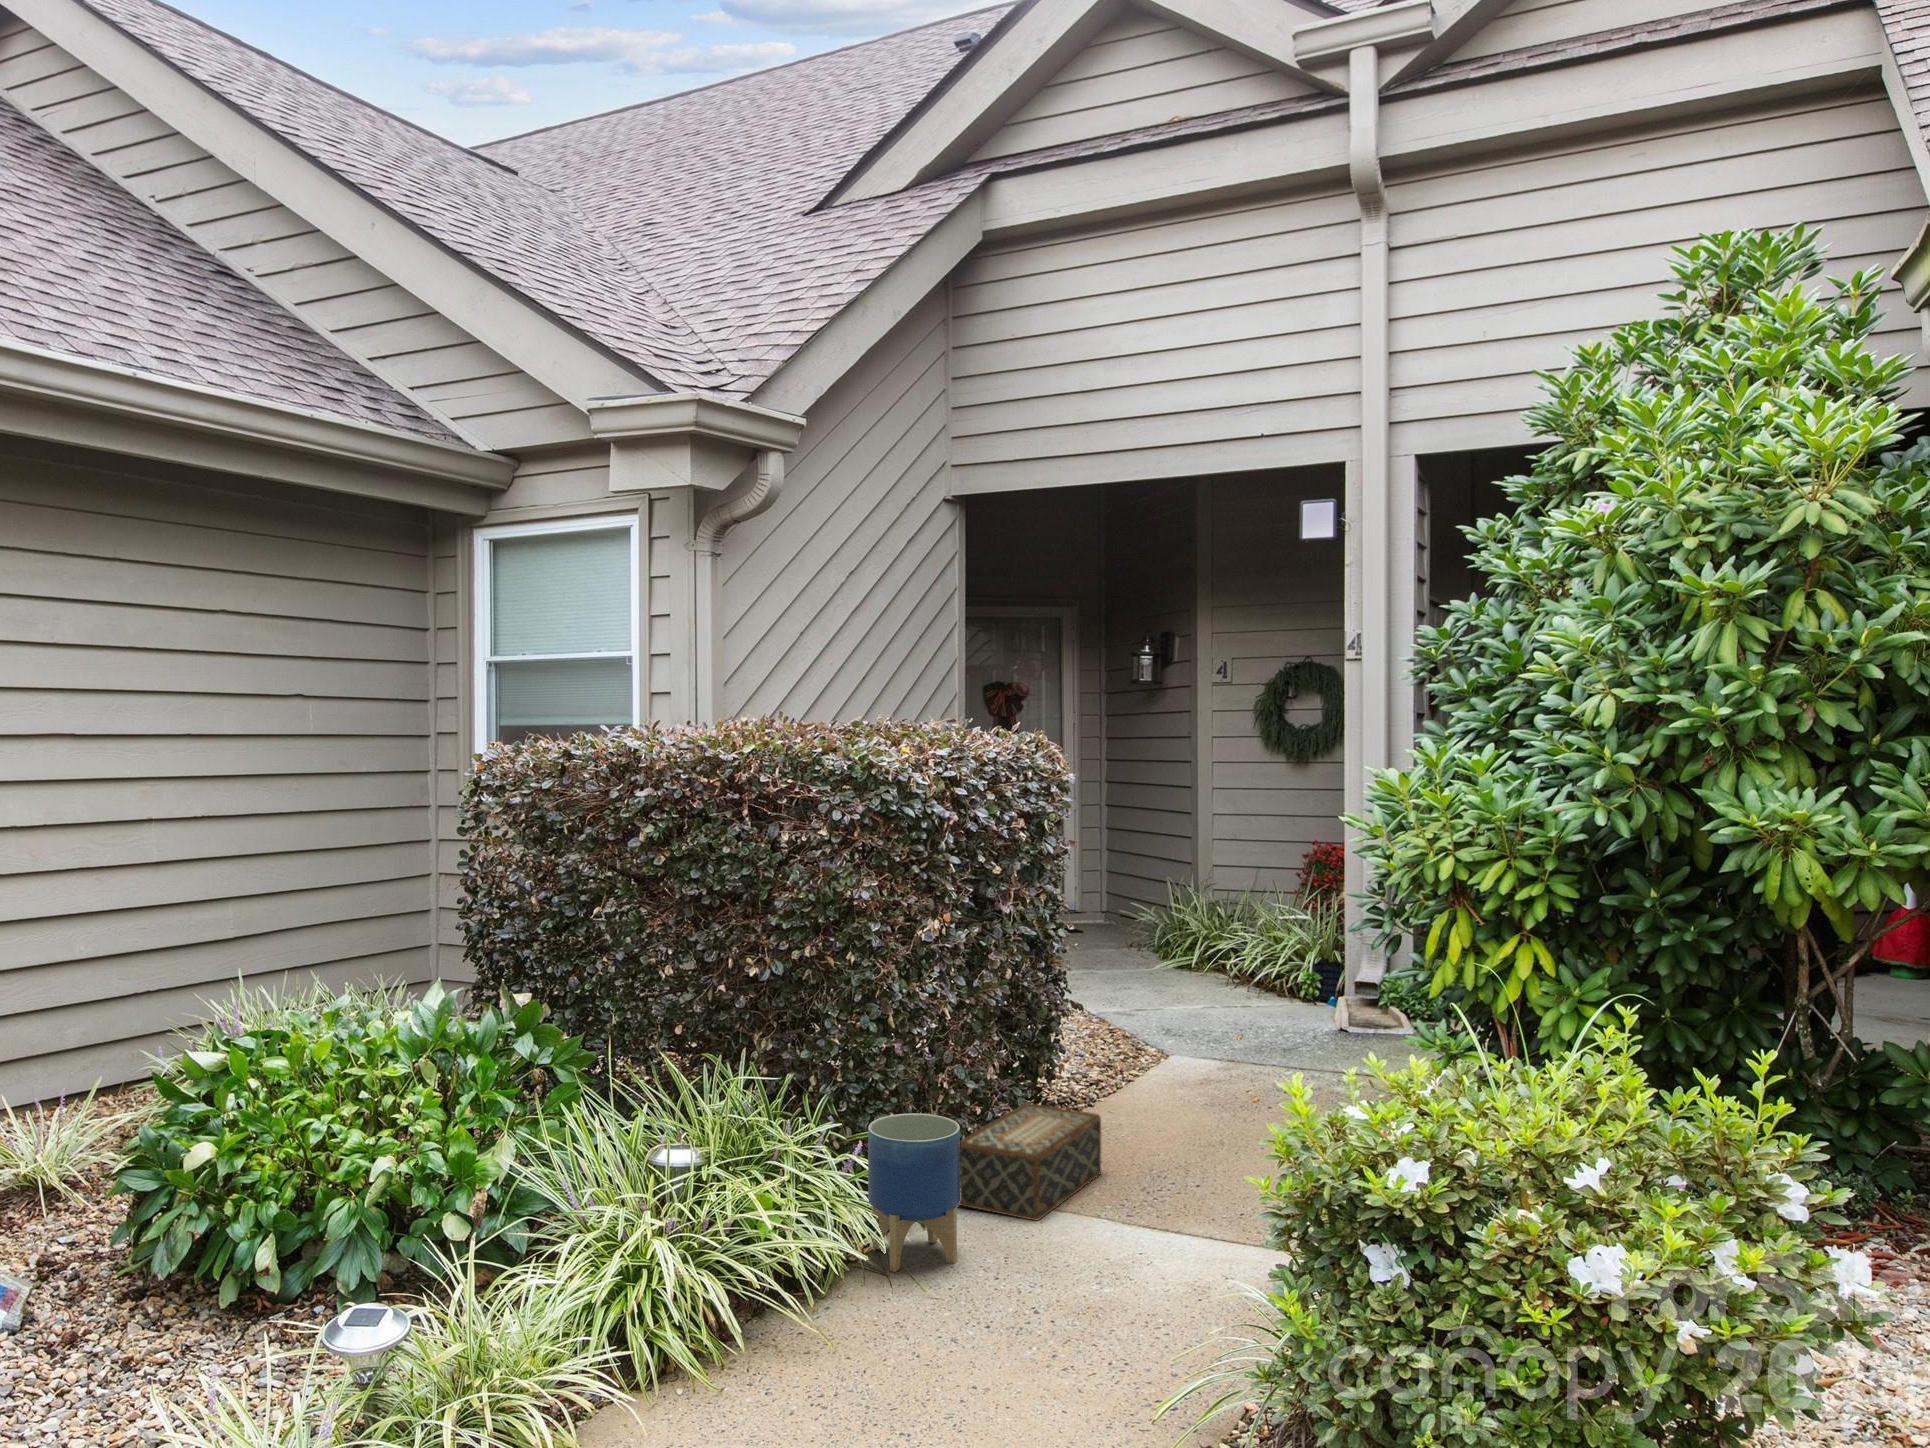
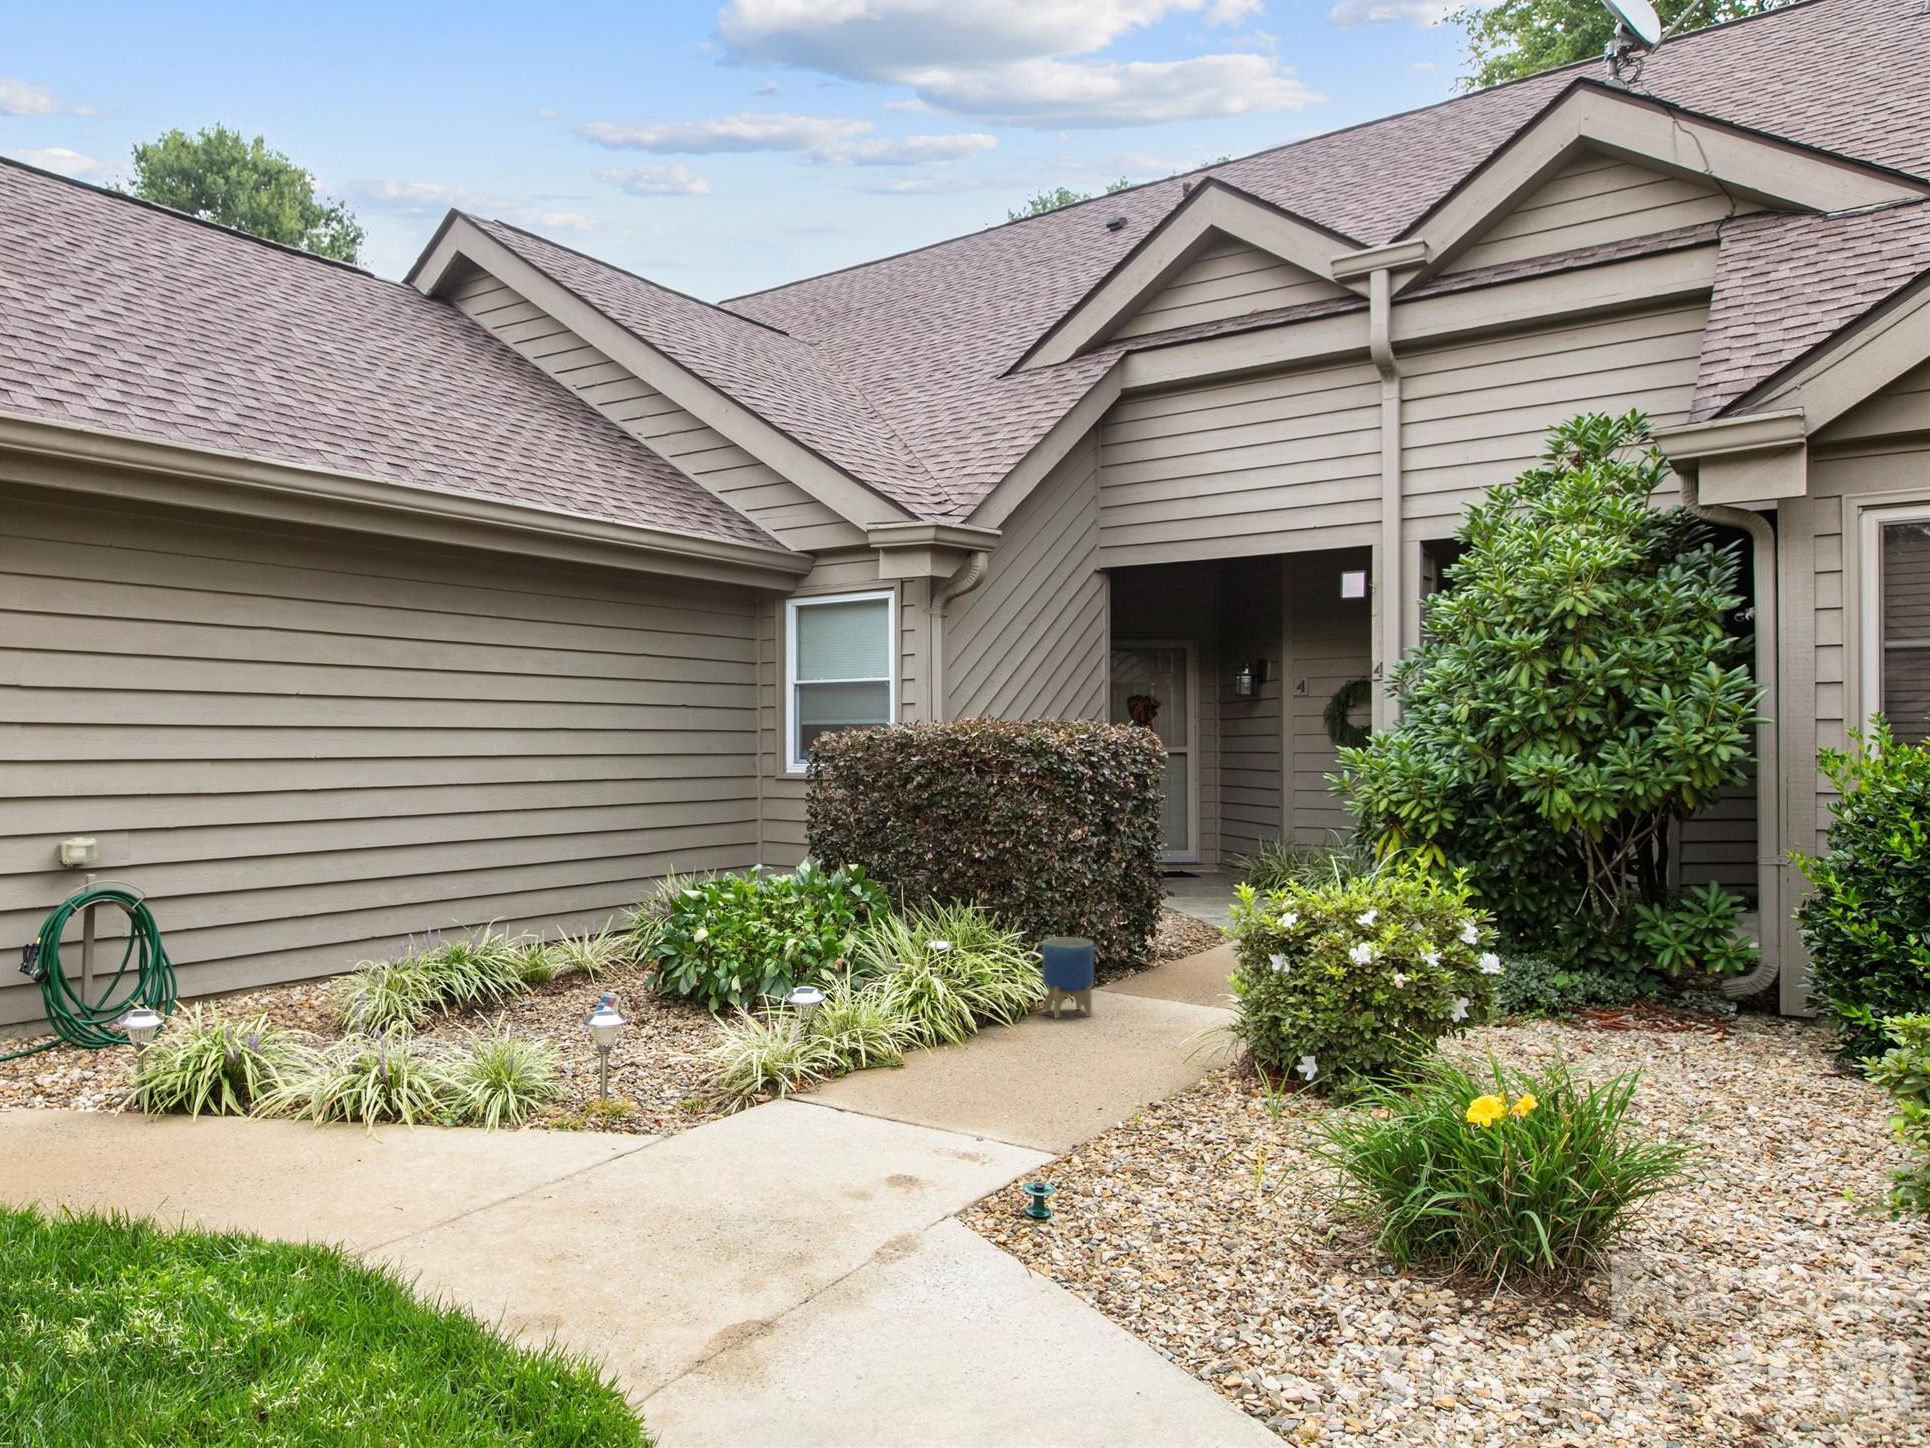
woven basket: present [959,1103,1101,1221] -> none [1094,947,1182,1004]

